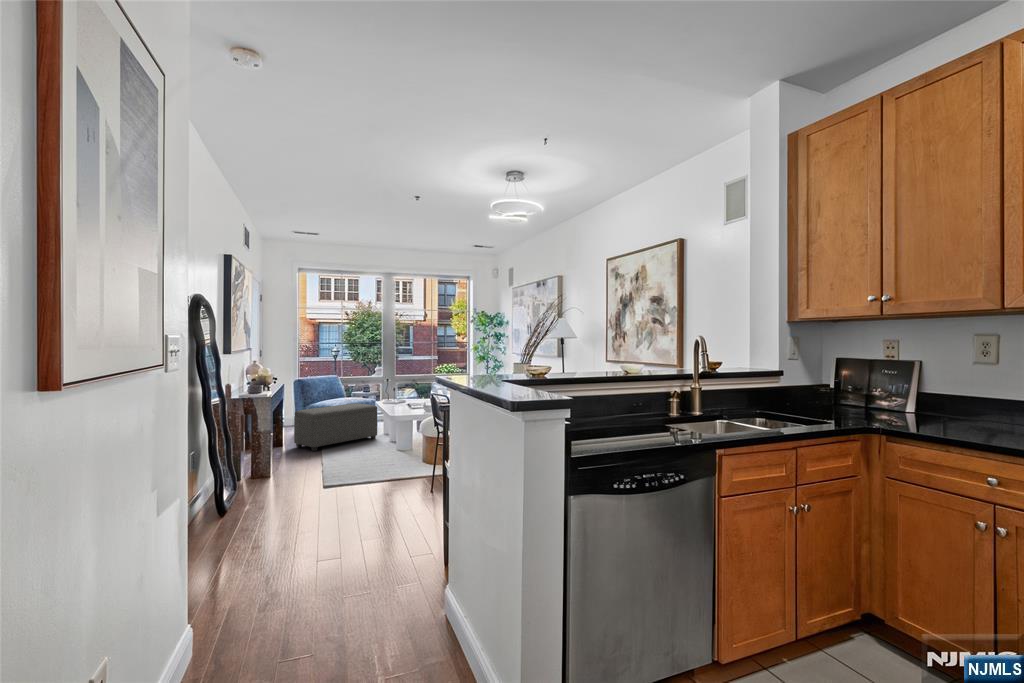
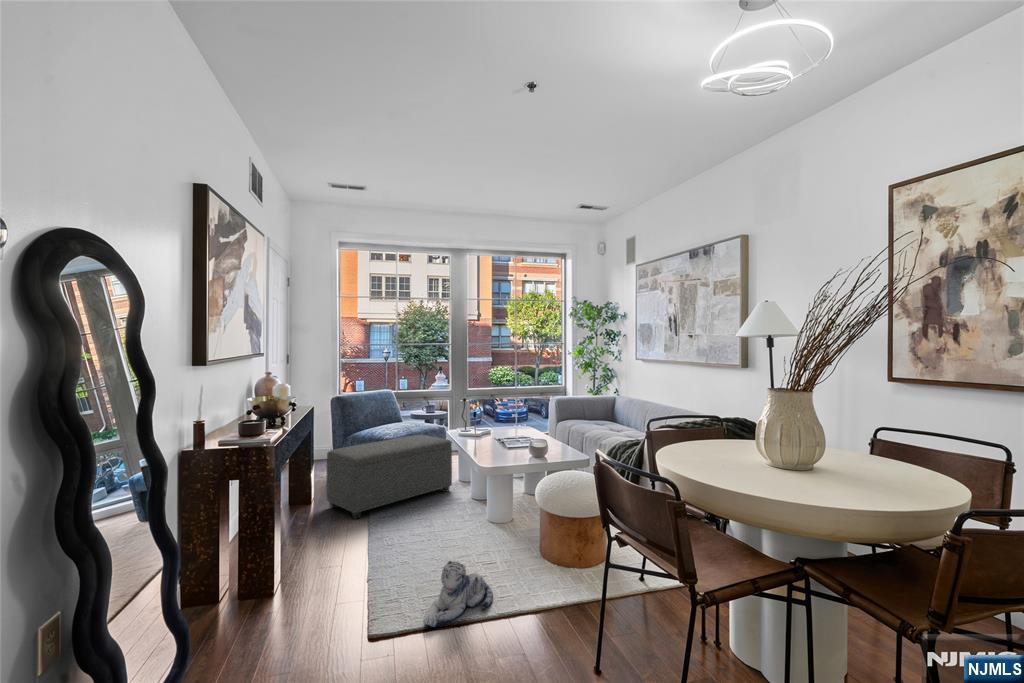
plush toy: none [352,453,390,482] -> present [424,561,493,627]

